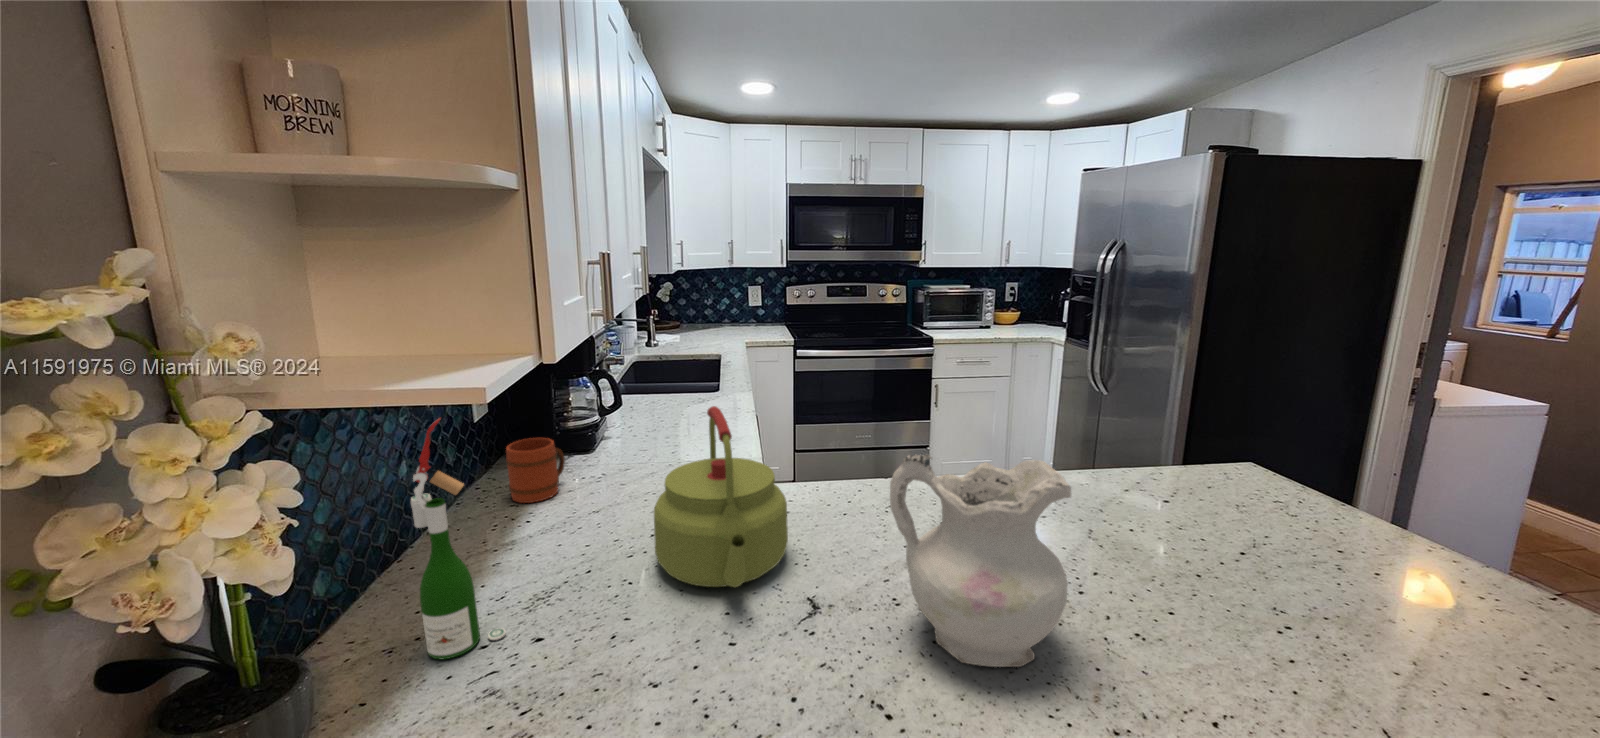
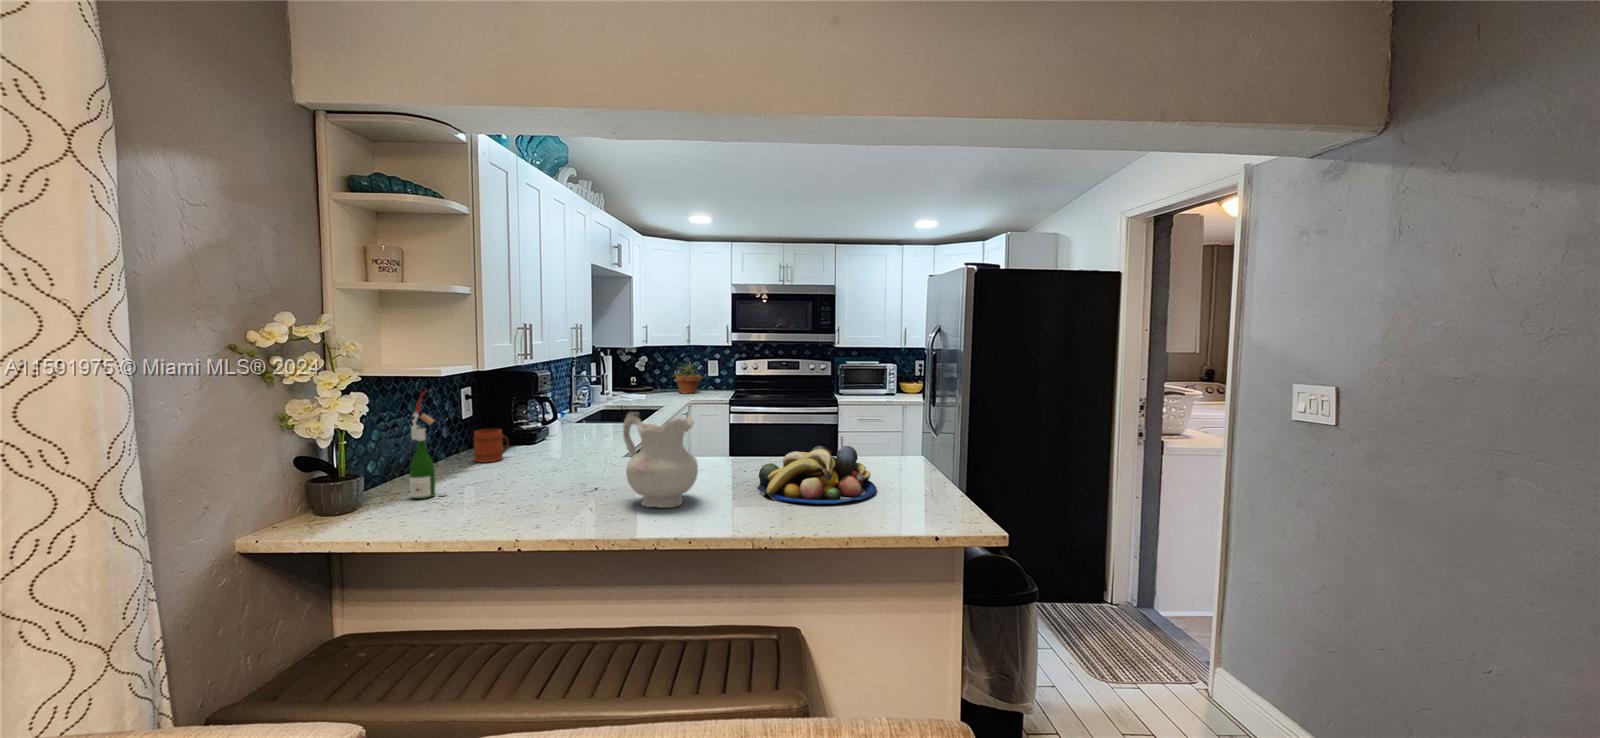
potted plant: none [701,287,746,330] -> present [674,364,701,393]
kettle: present [654,406,788,587] -> none [531,401,604,487]
fruit bowl: none [1089,476,1356,631] -> present [757,446,876,504]

